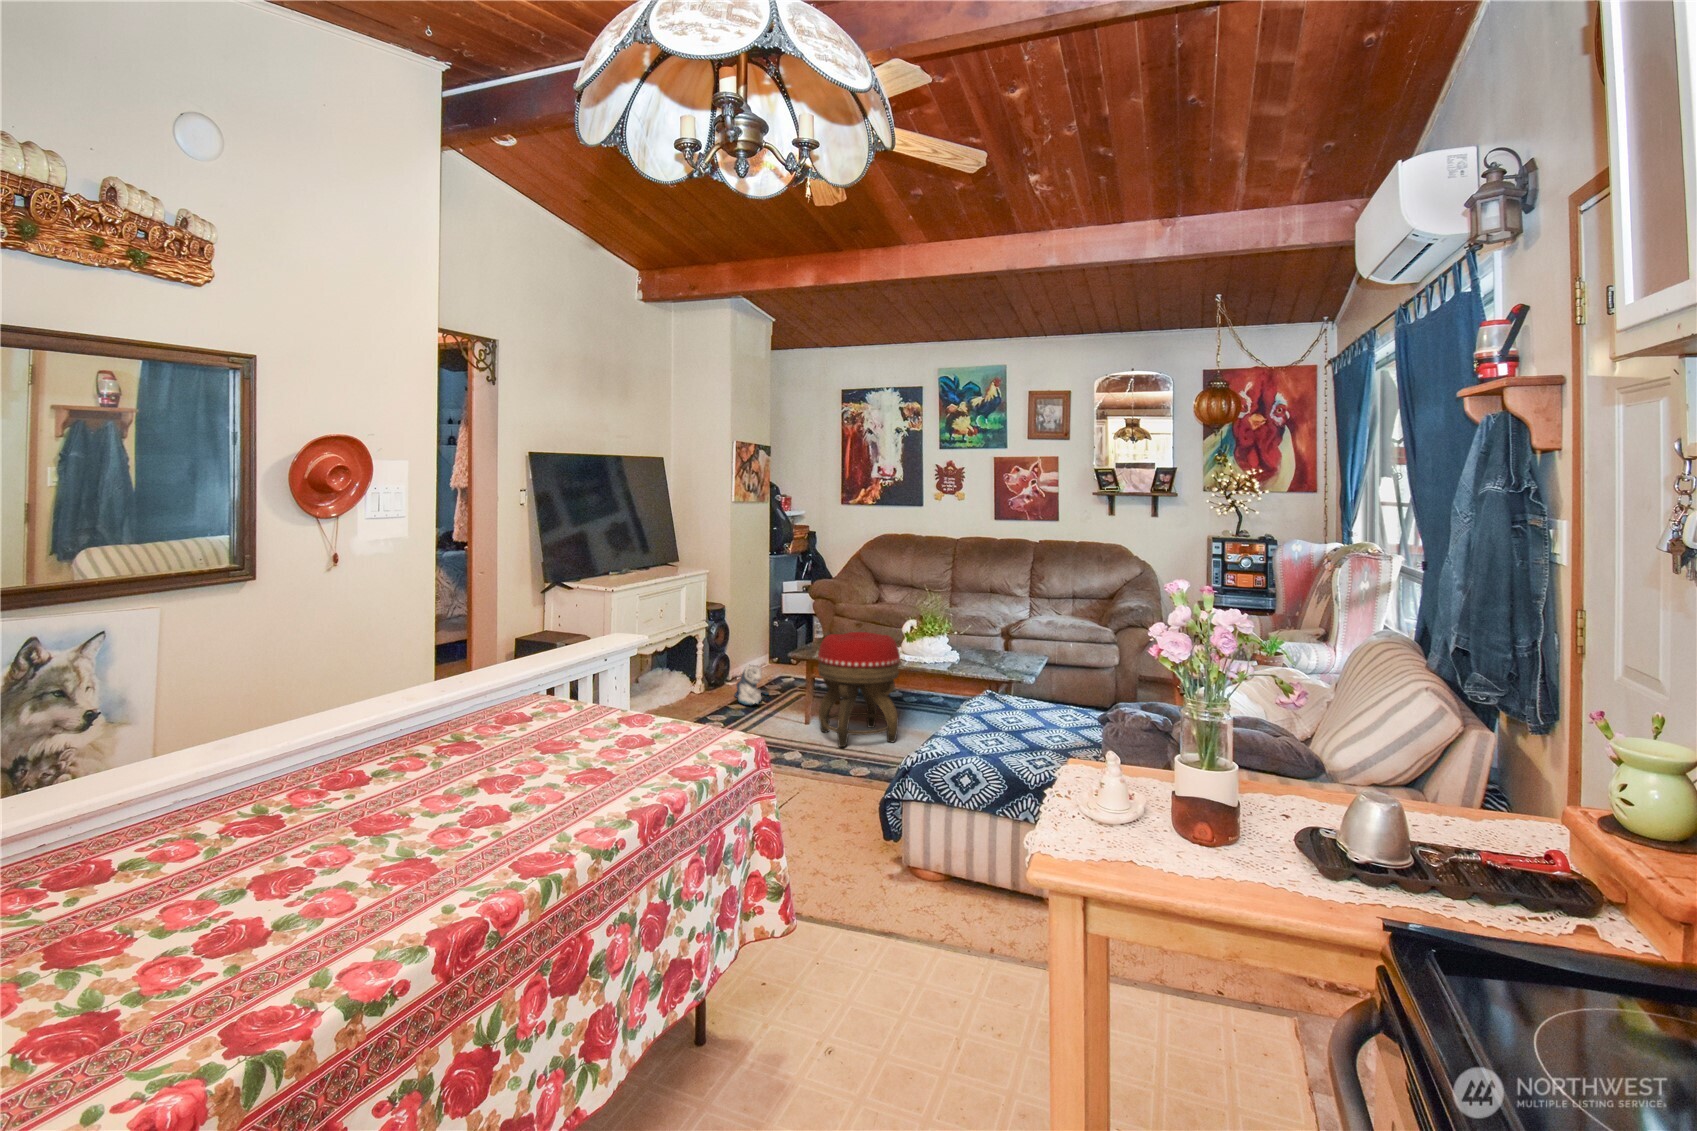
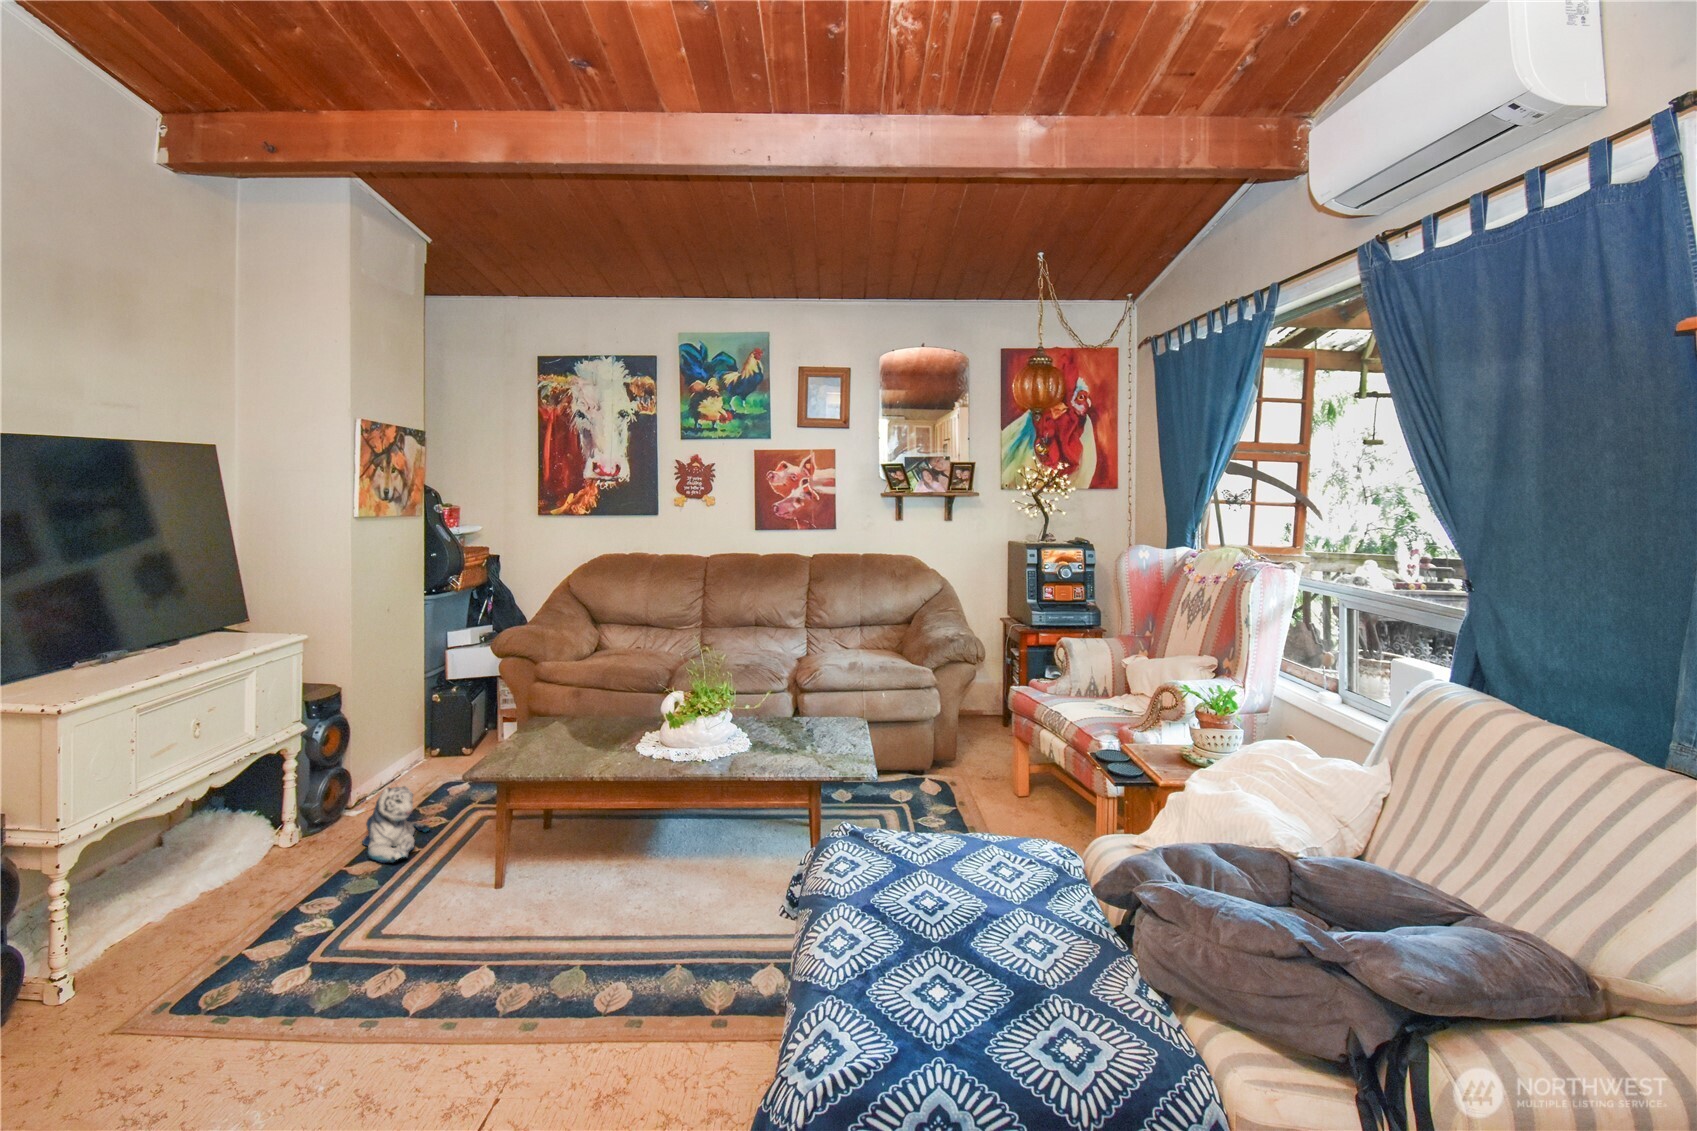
footstool: present [818,632,900,747] -> none [516,720,668,938]

